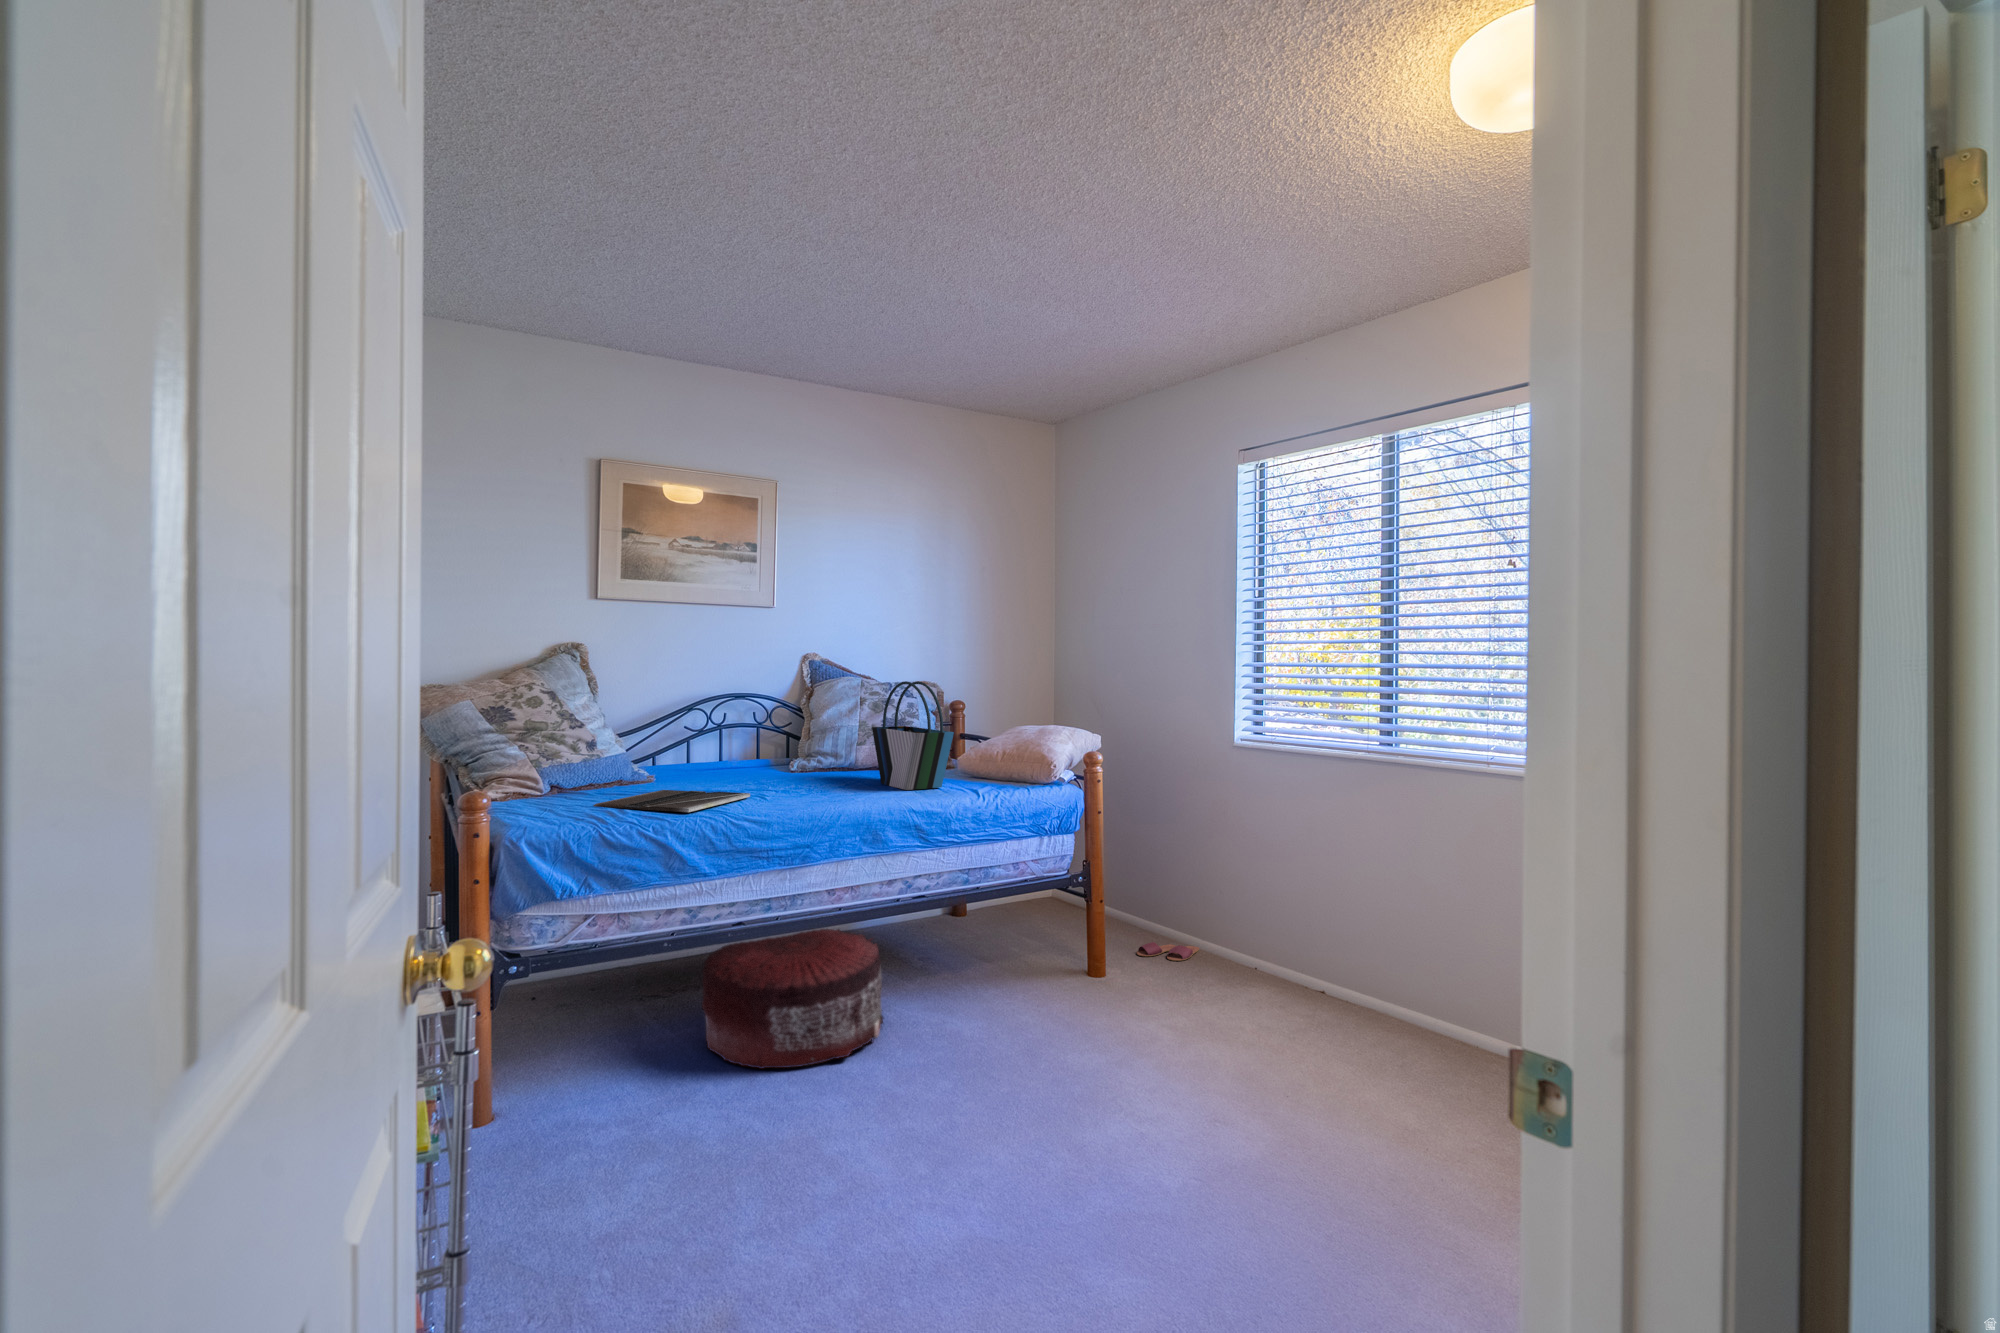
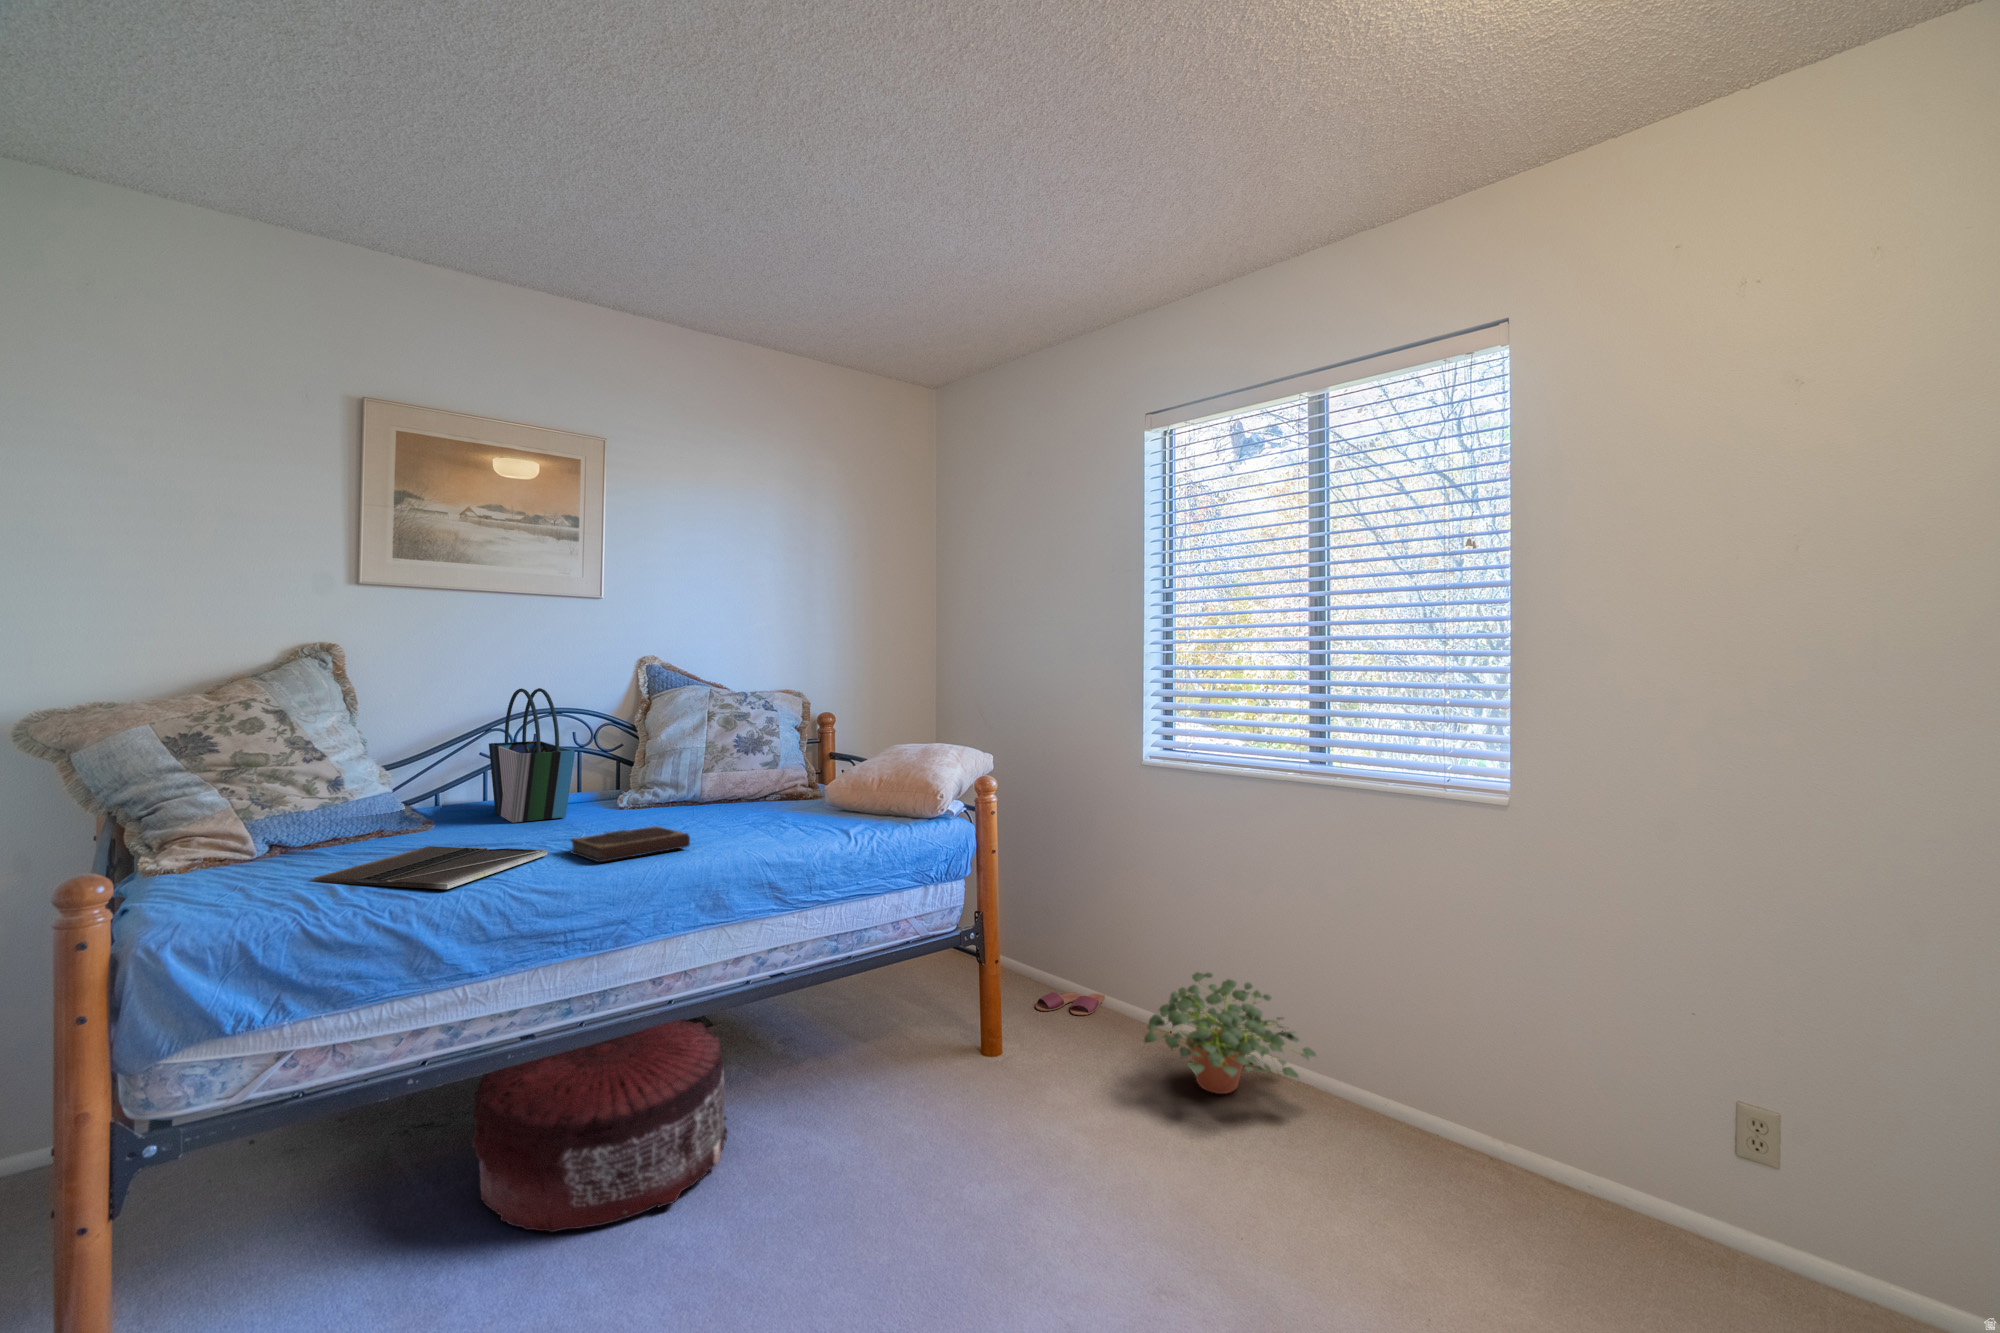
tote bag: present [872,681,954,790] -> present [489,688,575,823]
notebook: none [765,780,854,802] -> present [571,826,690,862]
potted plant: none [1223,920,1376,1018] -> present [1144,972,1316,1094]

